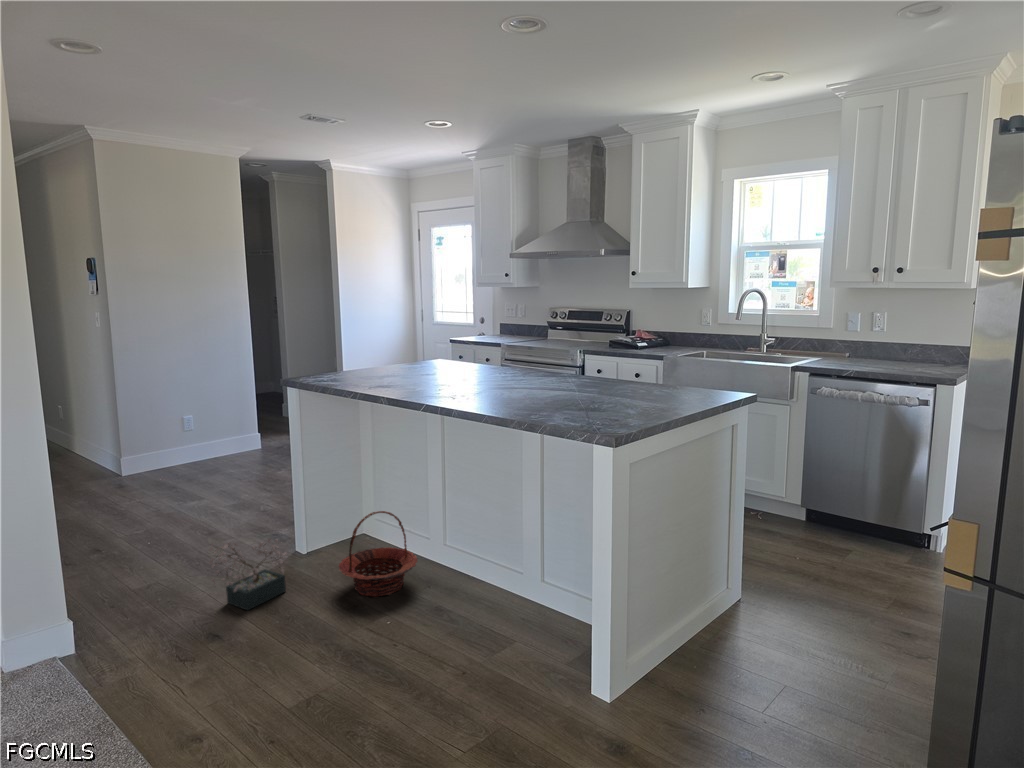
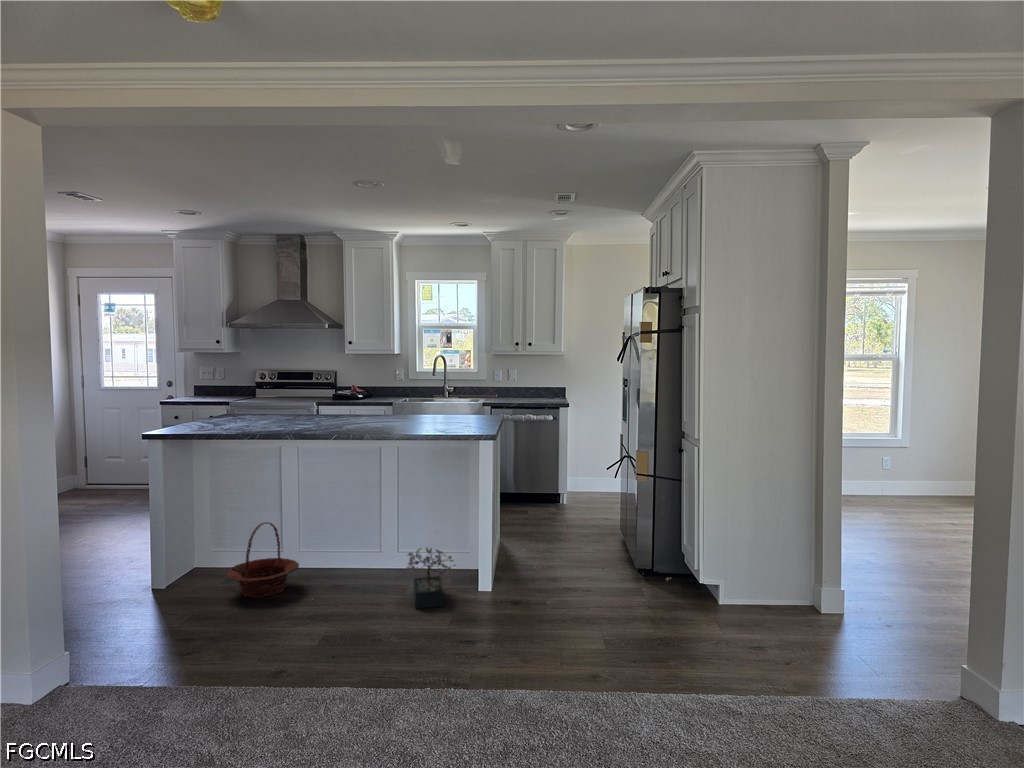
decorative plant: present [209,539,287,610] -> present [406,548,456,609]

